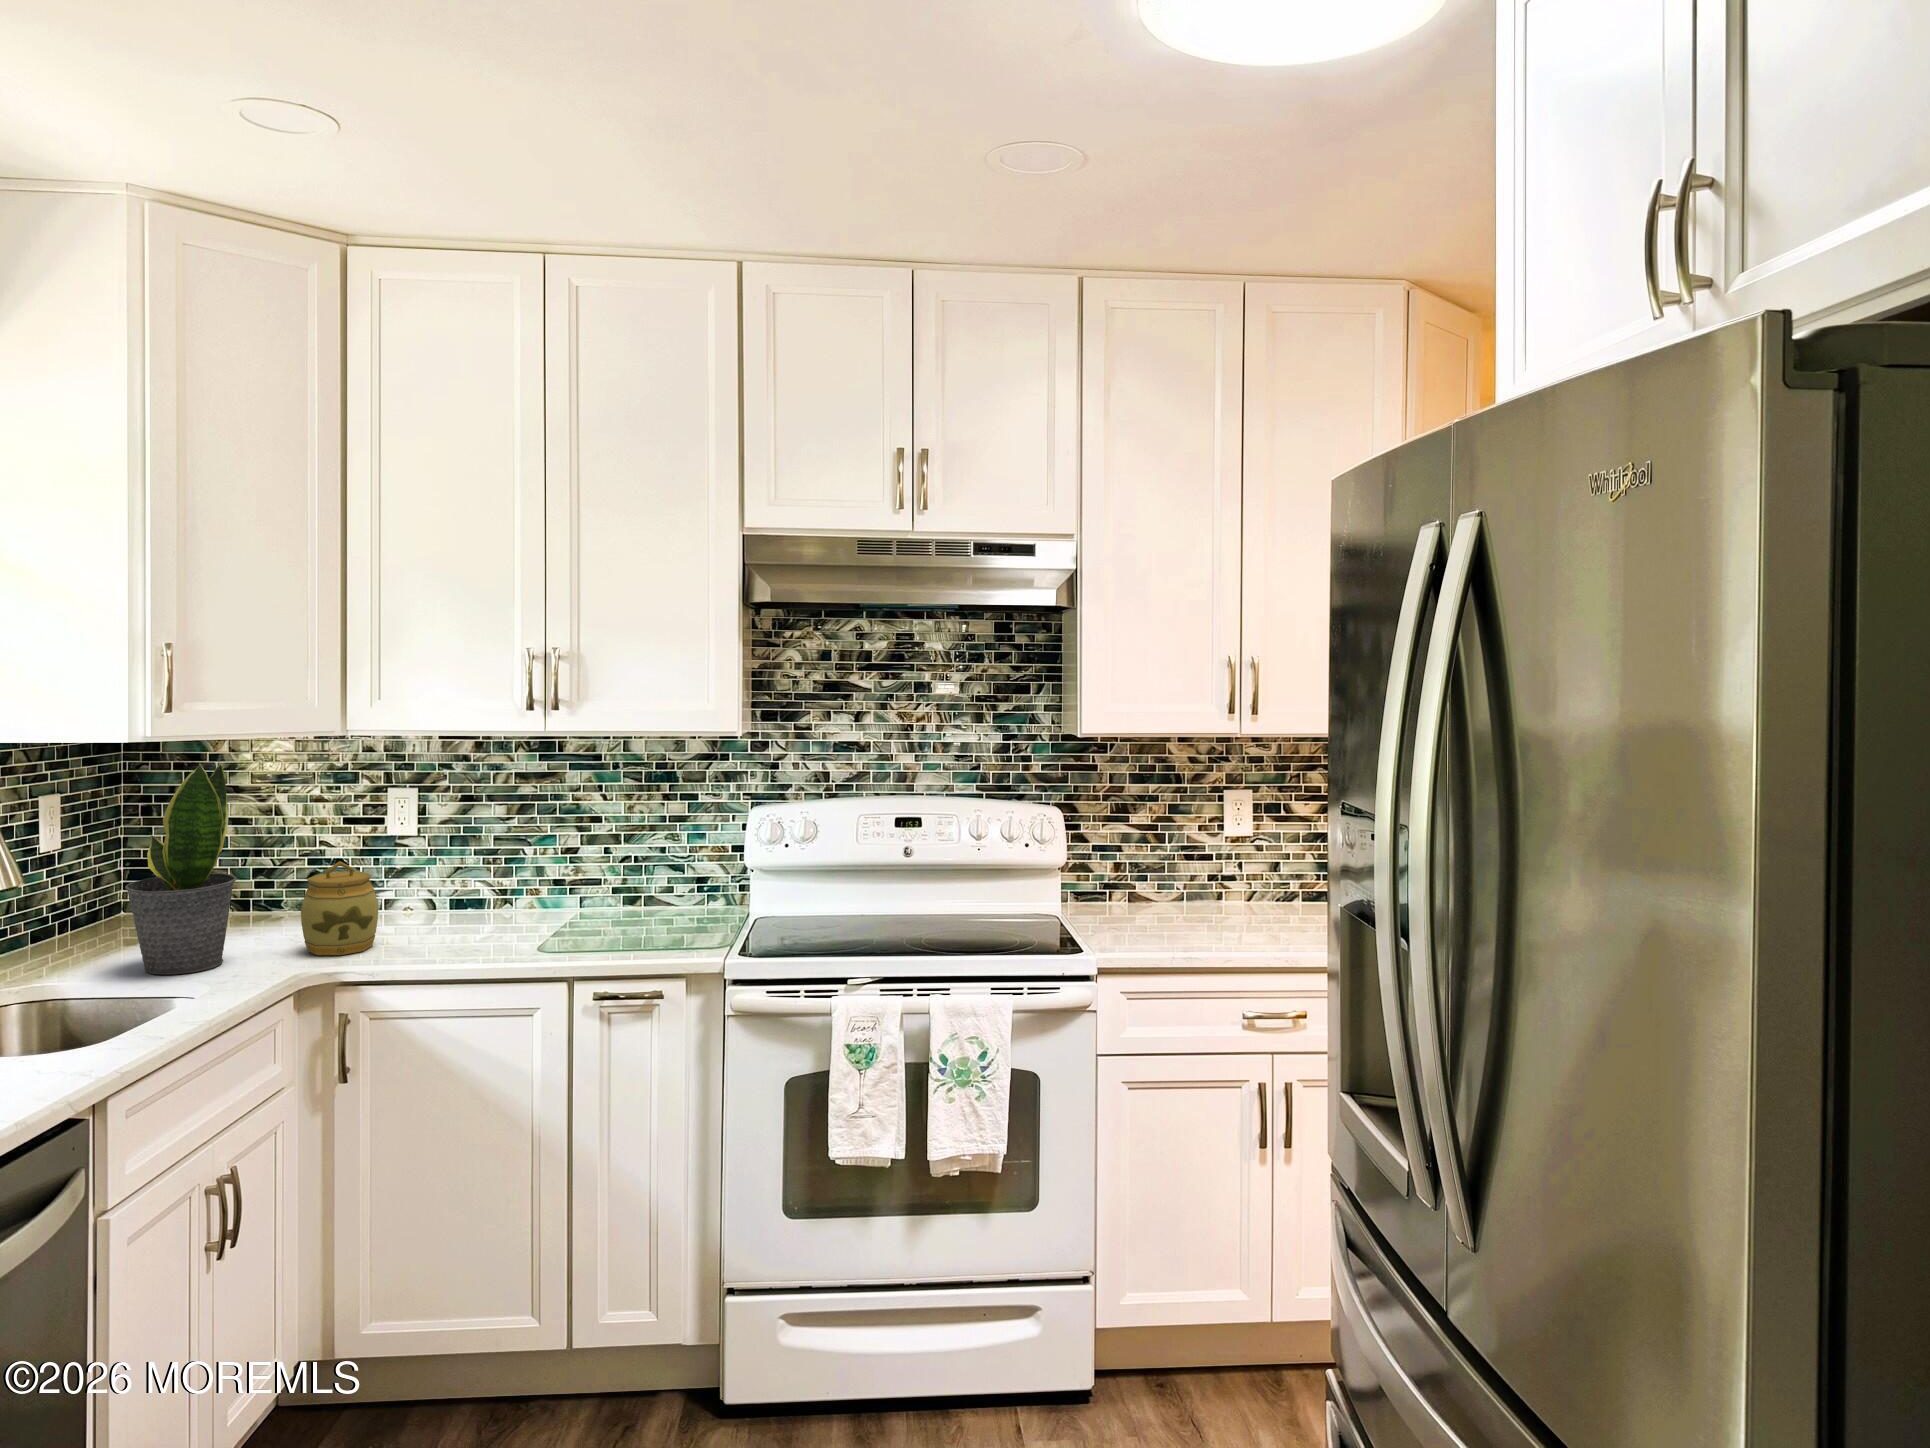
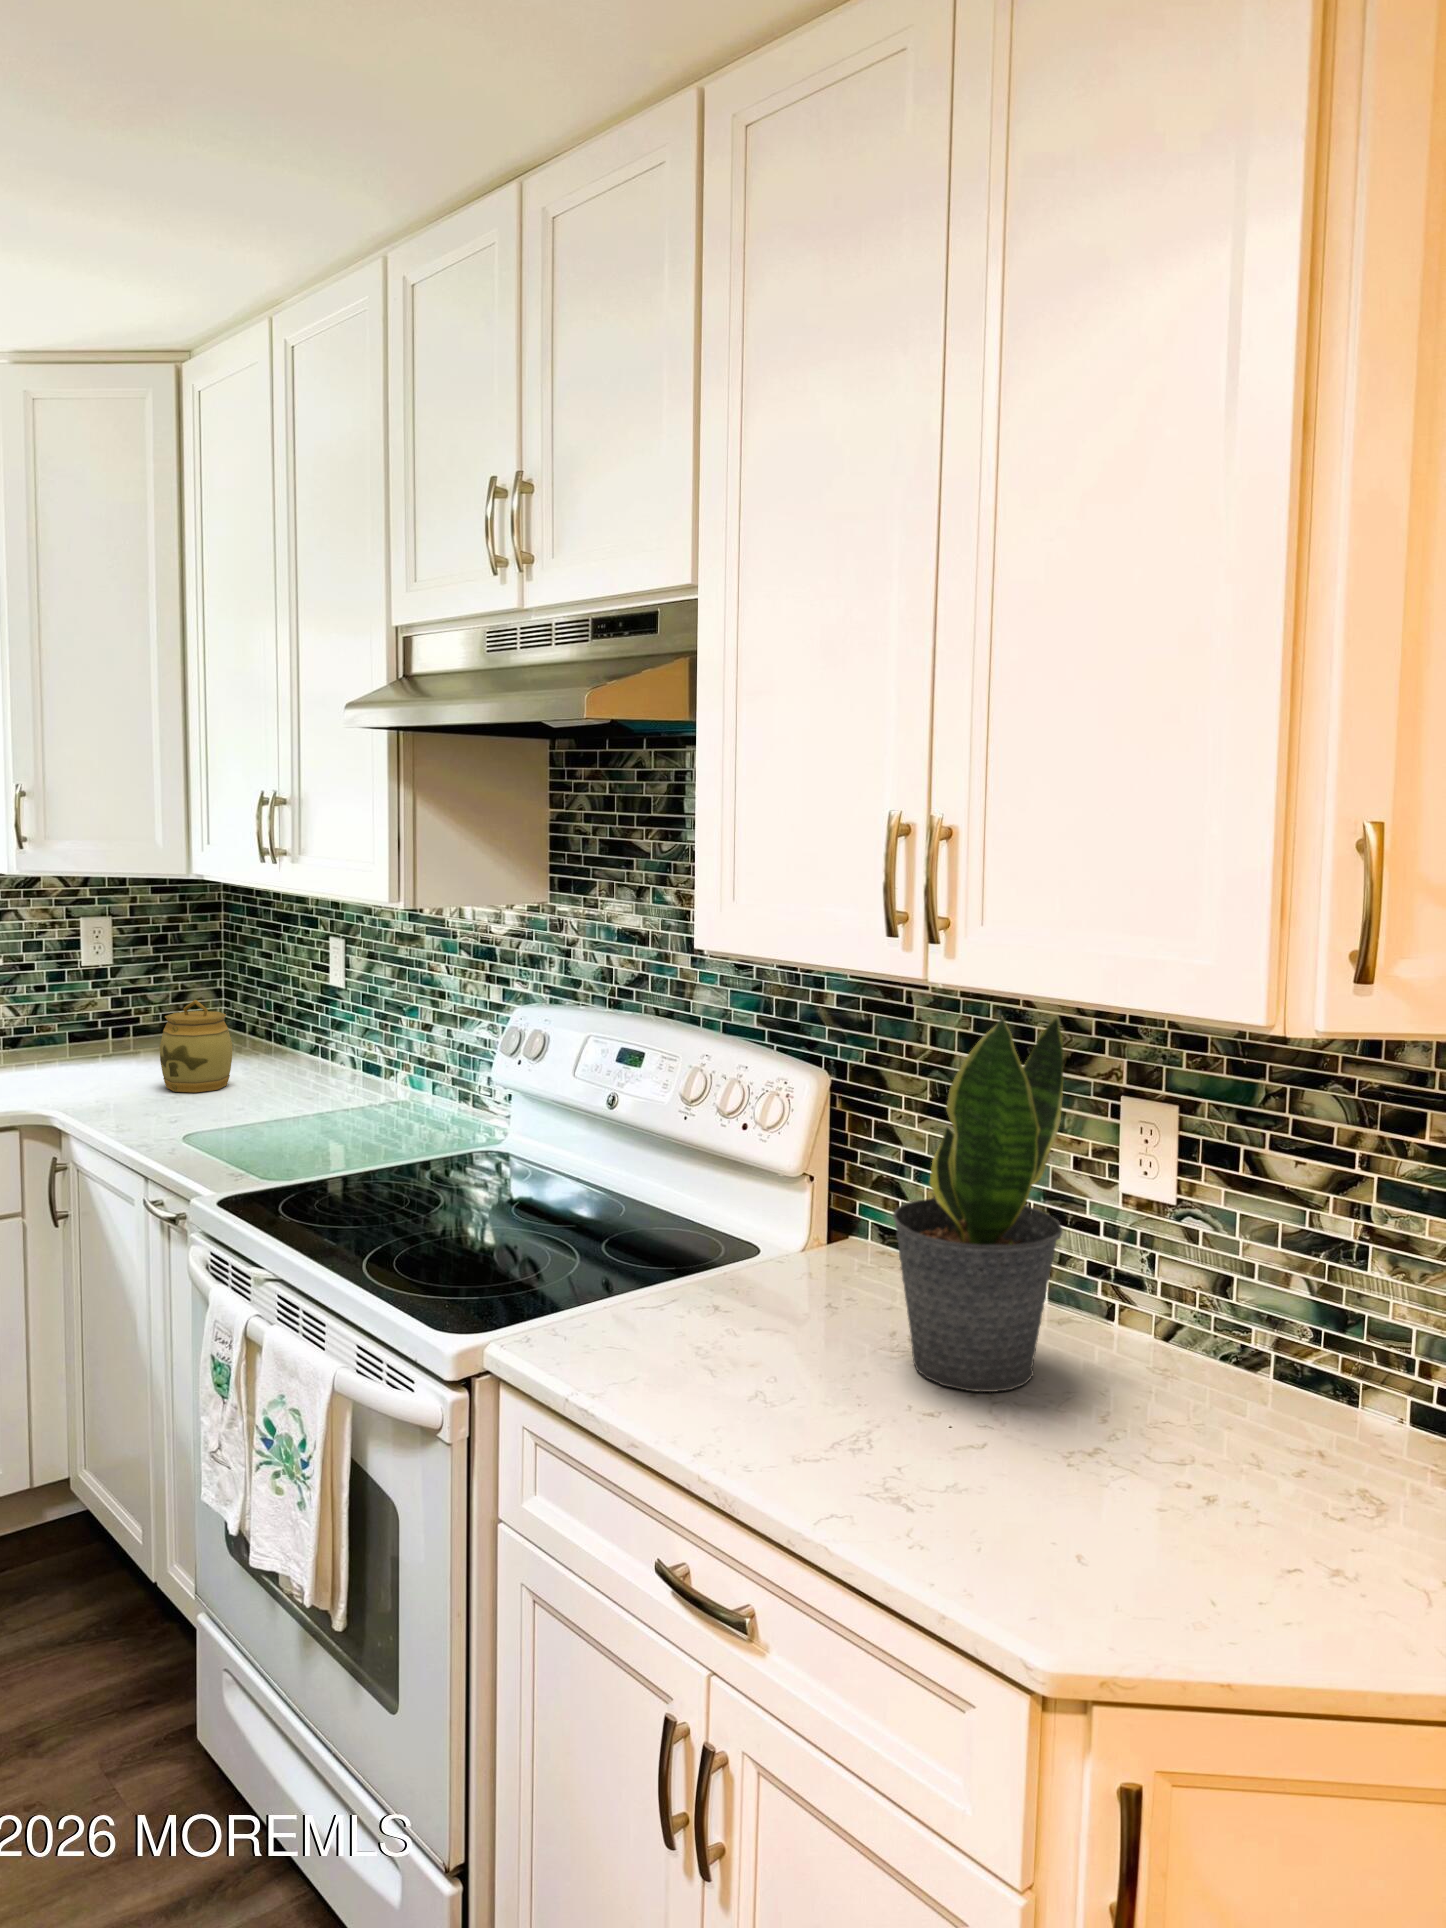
potted plant: present [125,763,236,974] -> present [893,1016,1063,1392]

